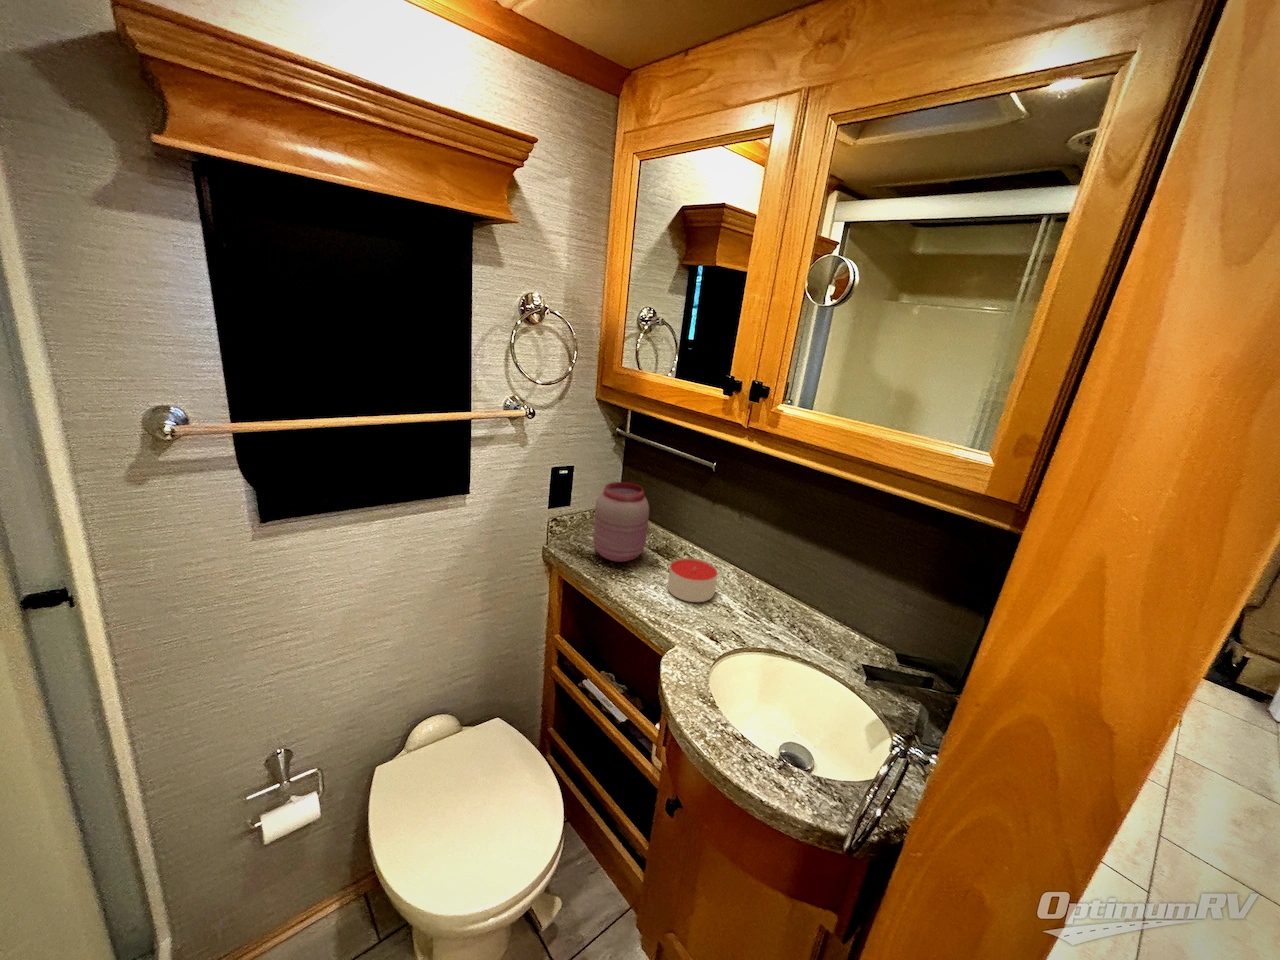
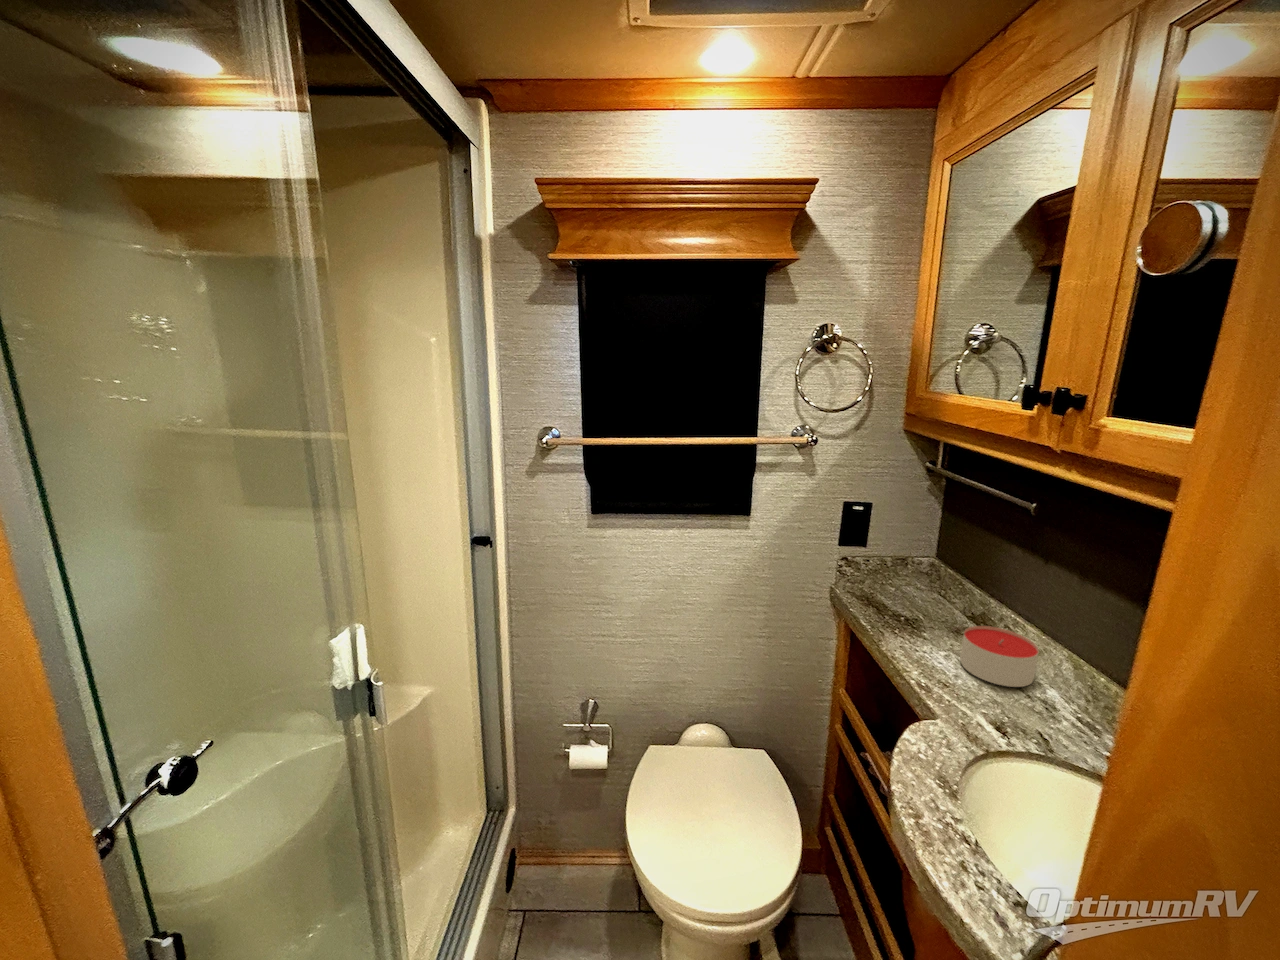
jar: present [593,482,649,562] -> none [879,523,955,618]

